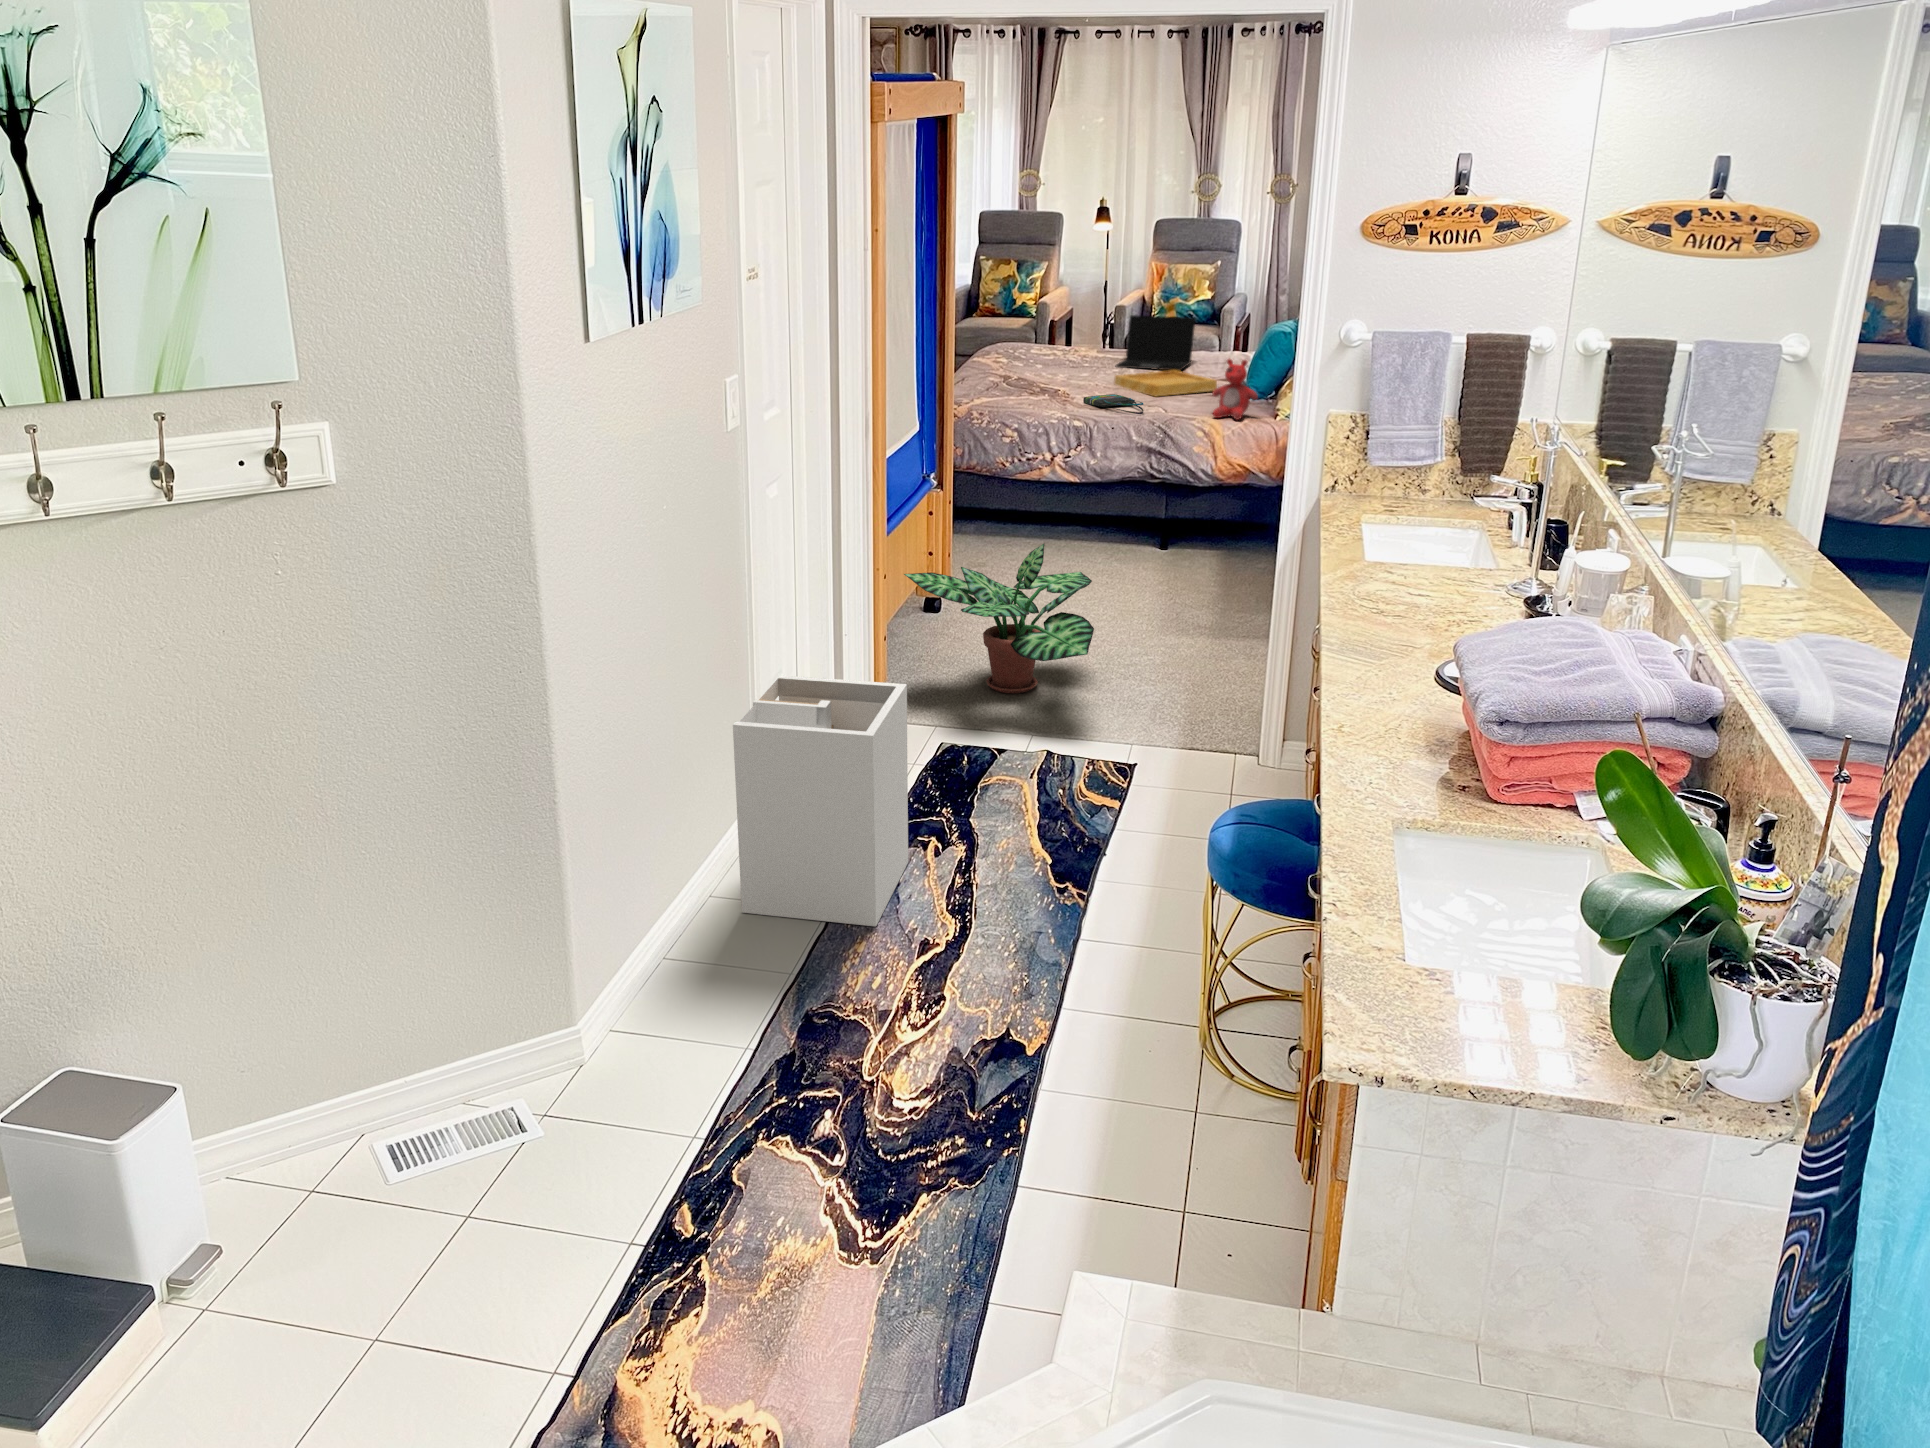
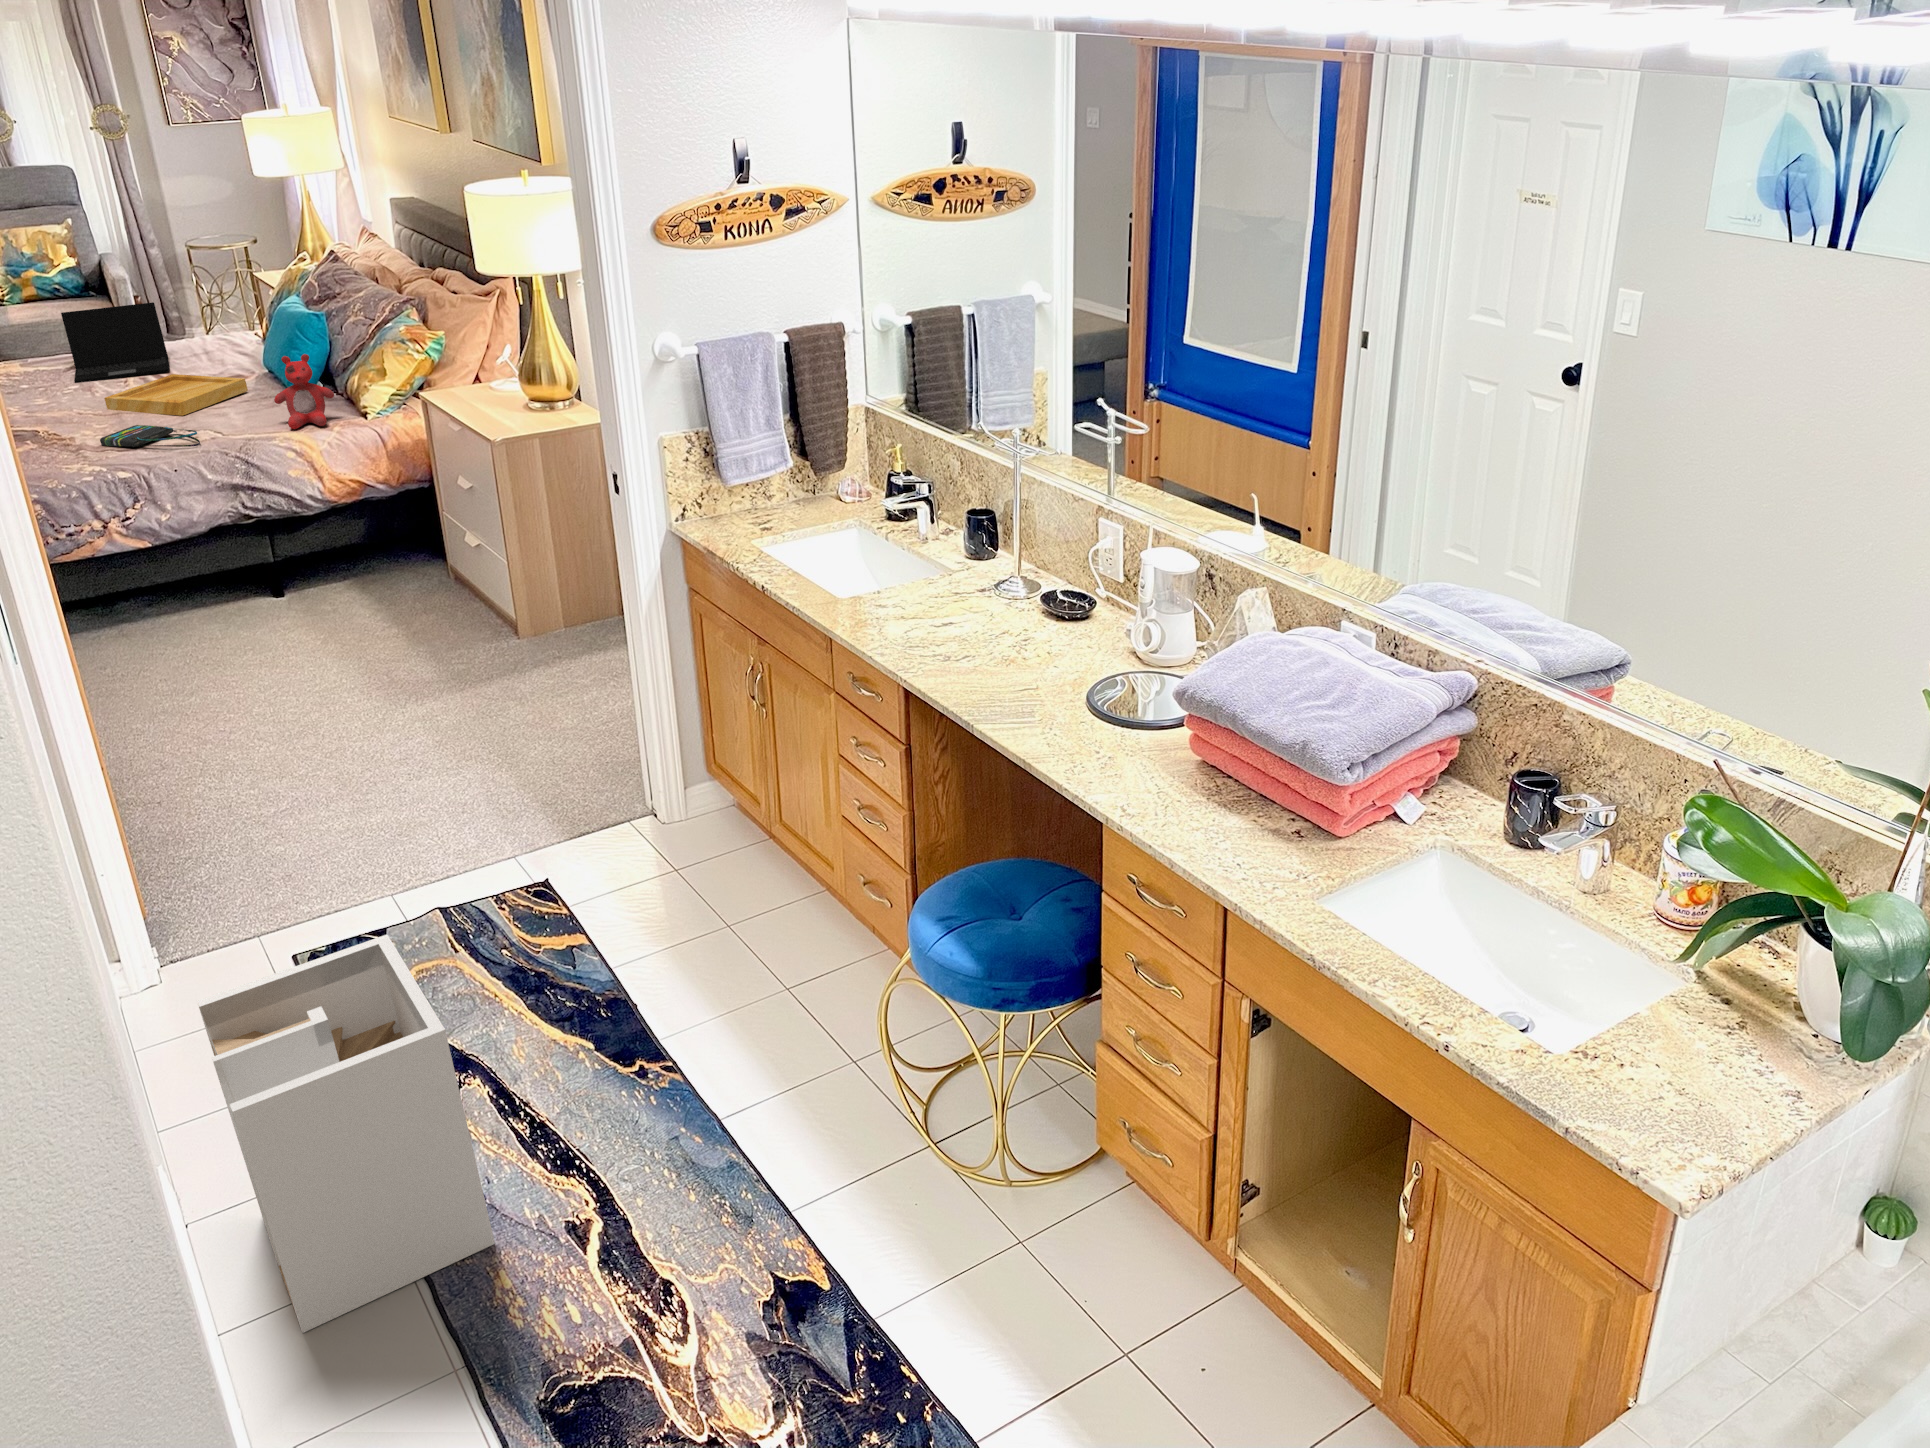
potted plant: present [904,544,1094,693] -> none [111,662,429,858]

